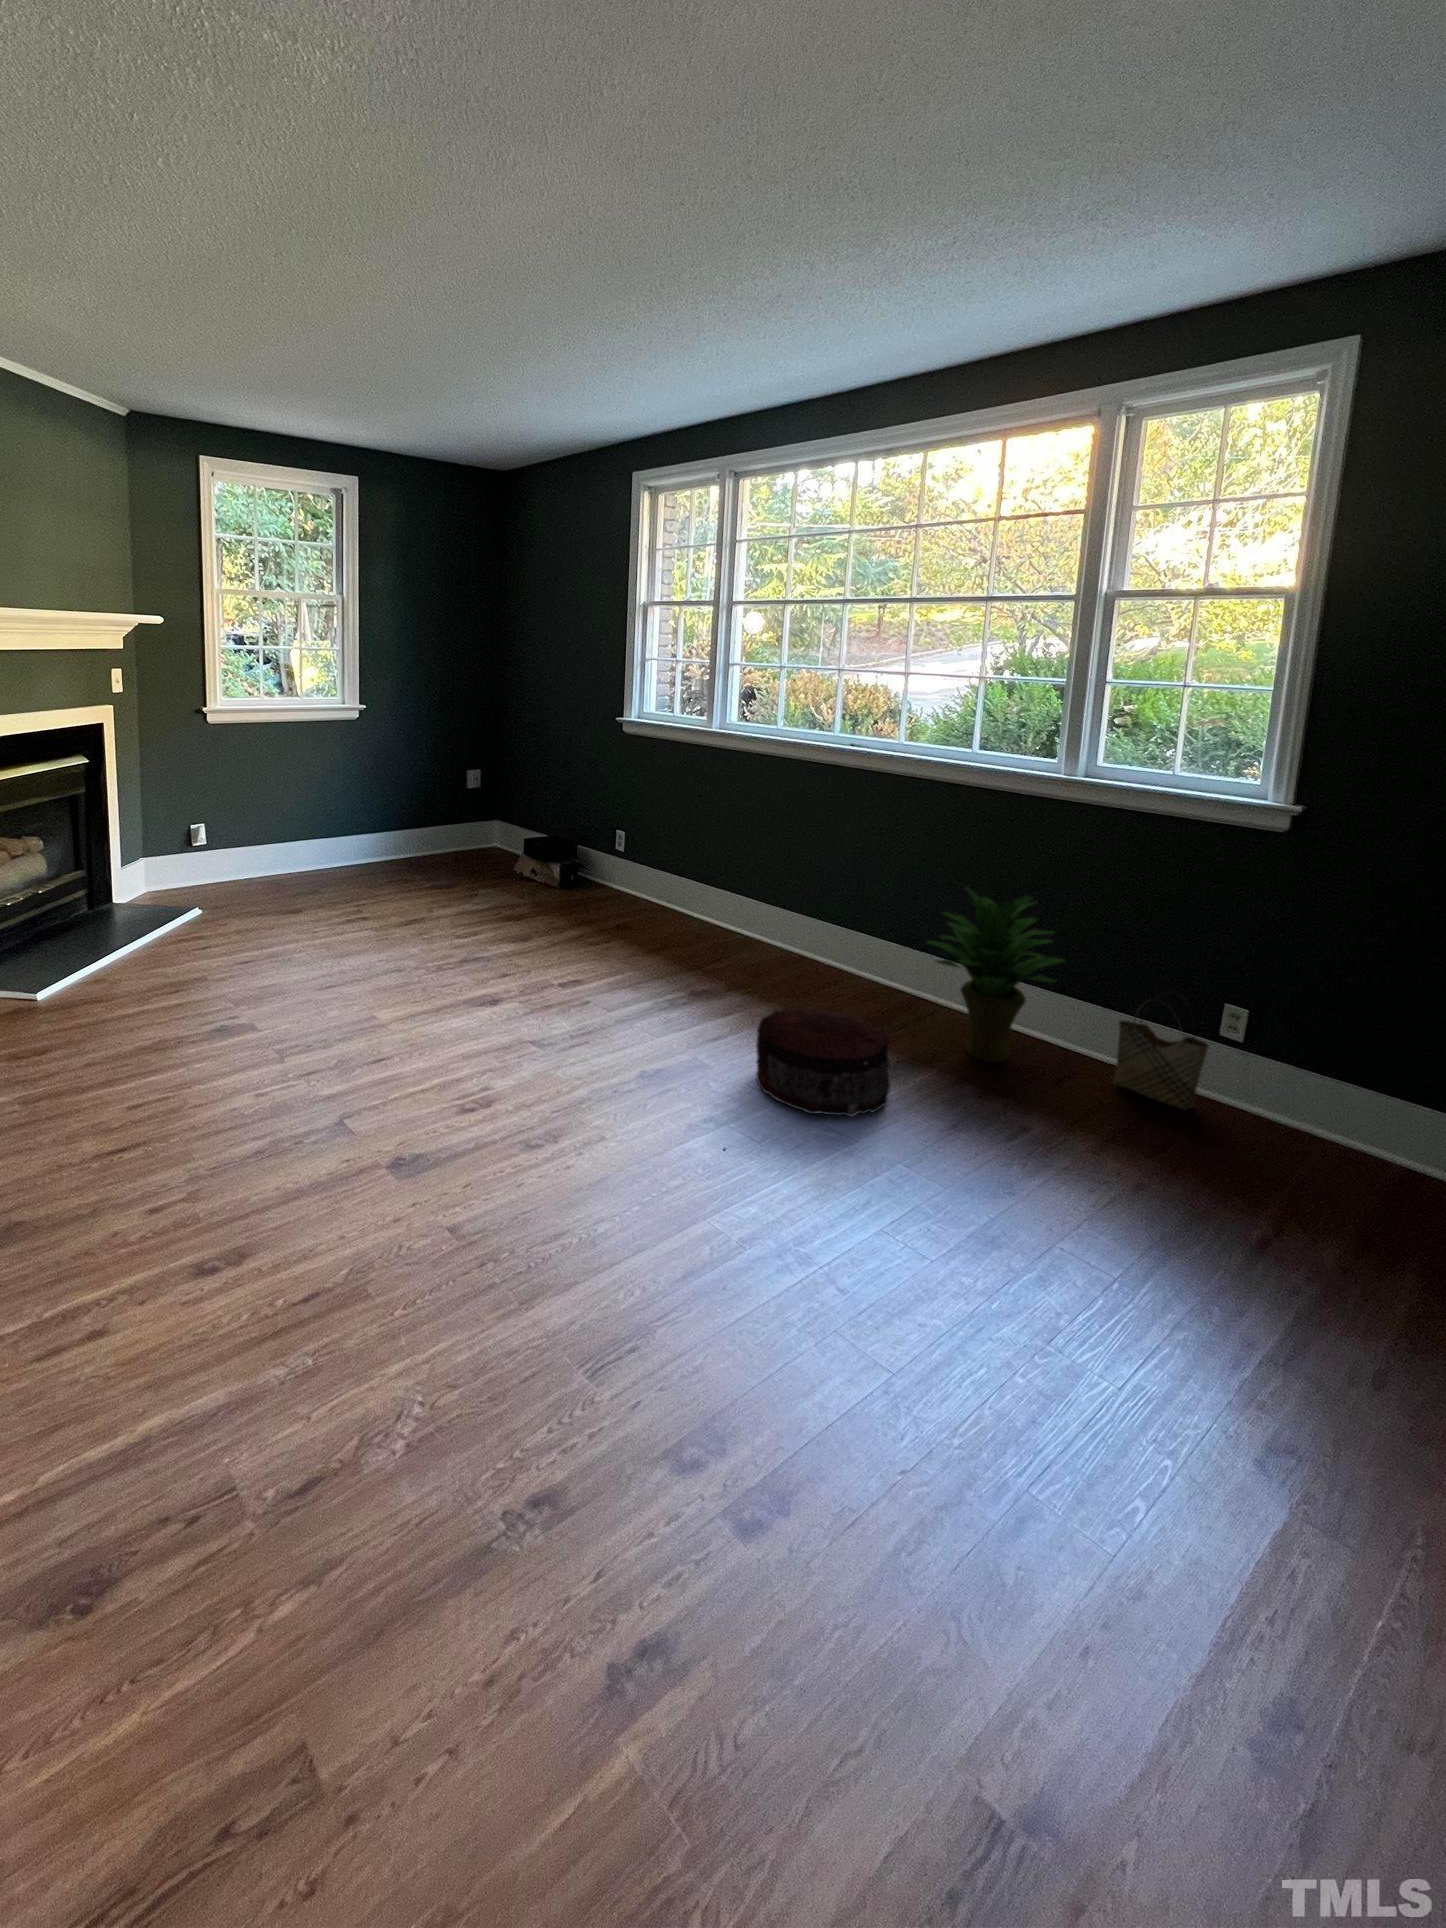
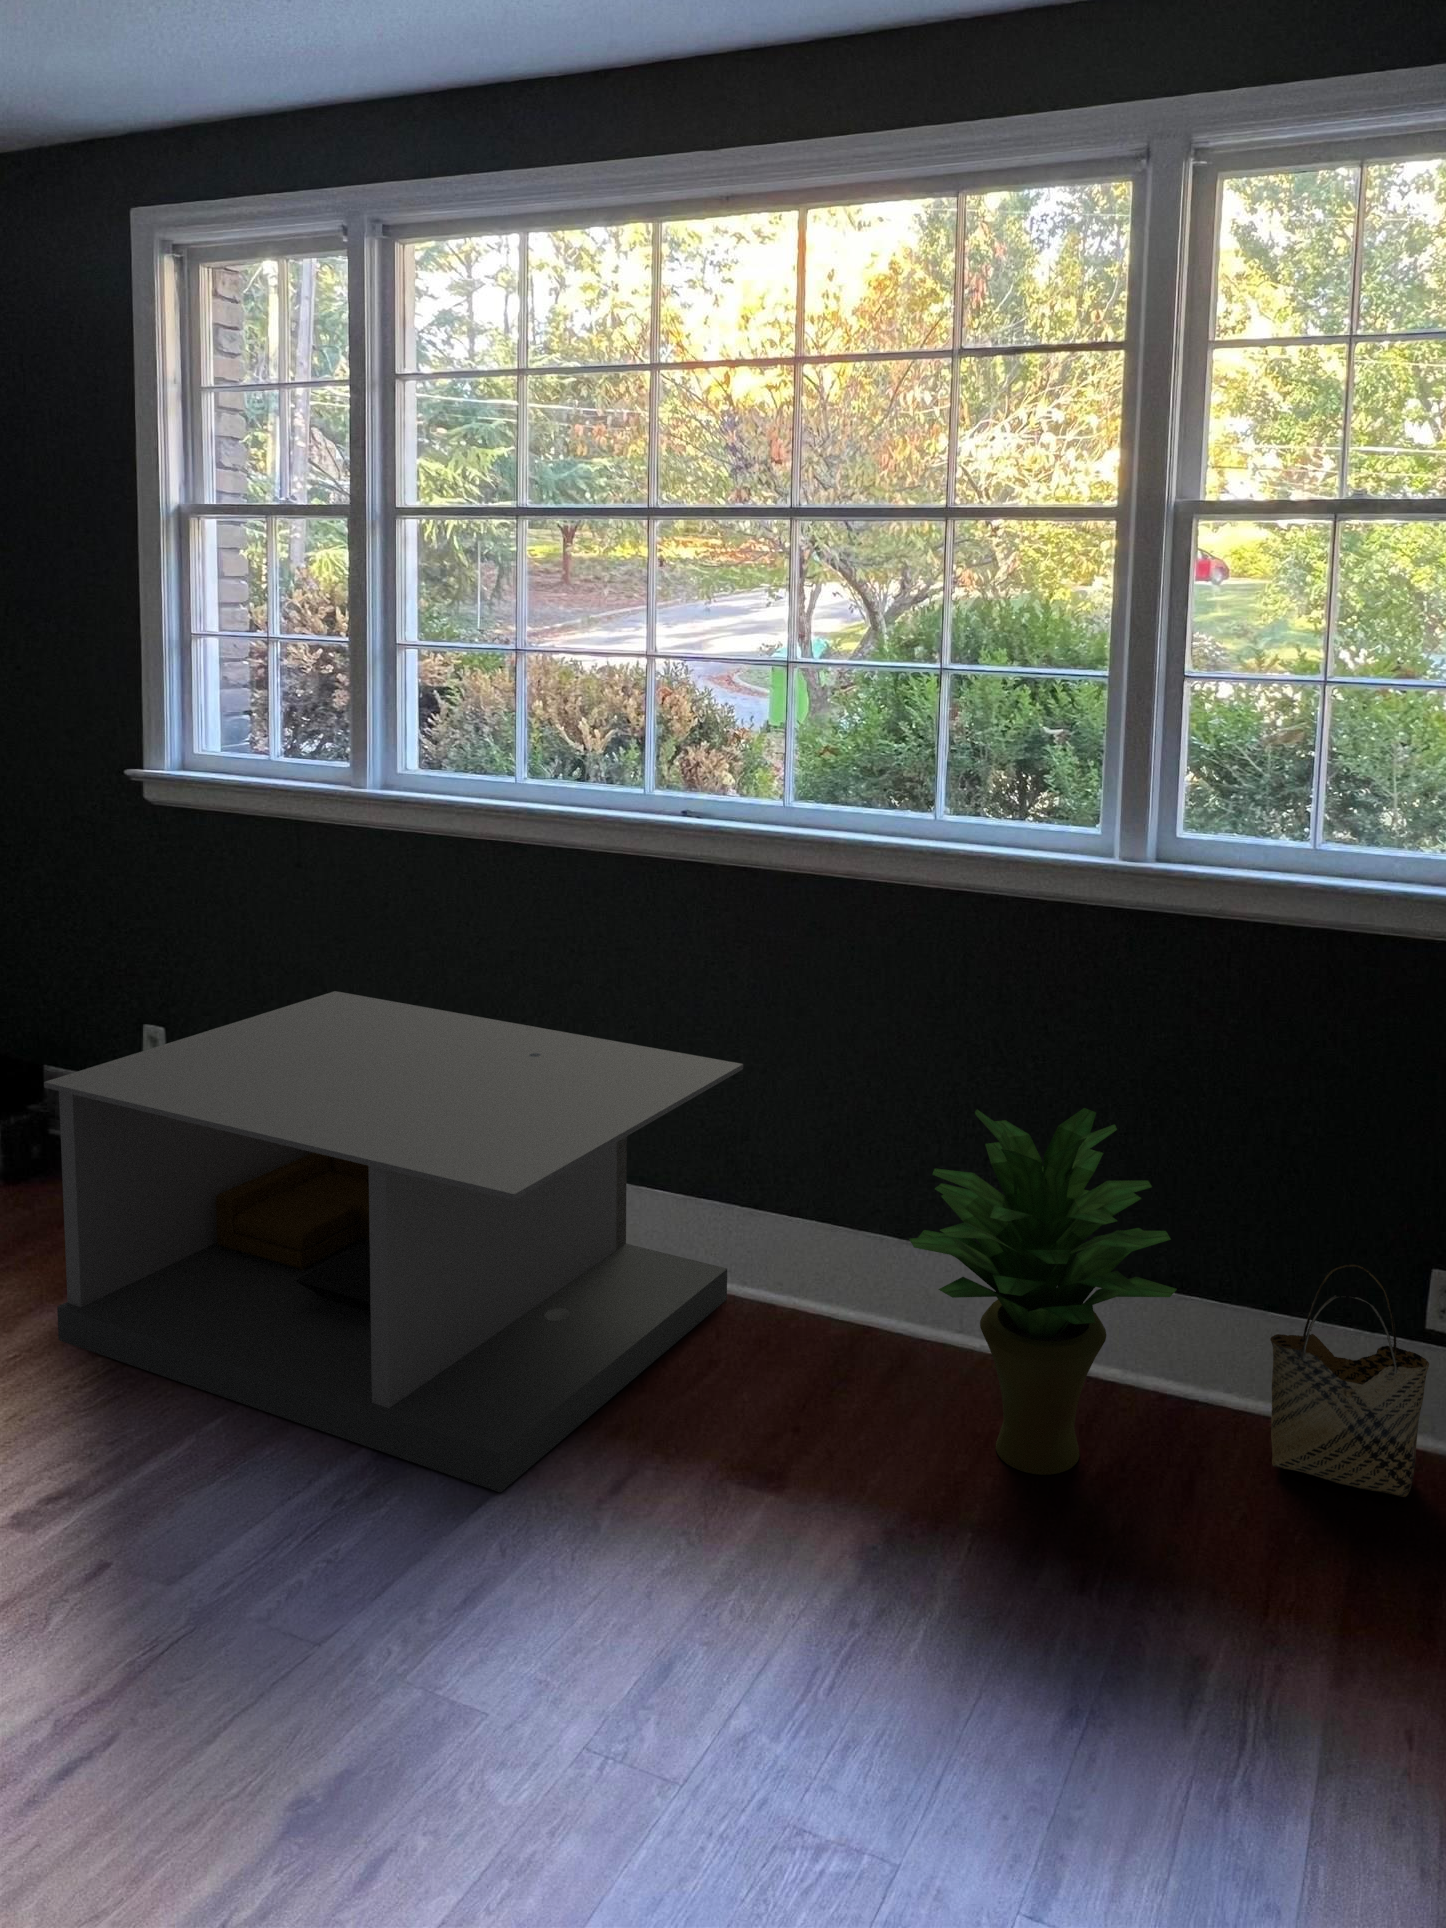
coffee table: none [581,819,869,1013] -> present [44,991,743,1492]
pouf: present [756,1008,890,1117] -> none [587,1463,920,1815]

